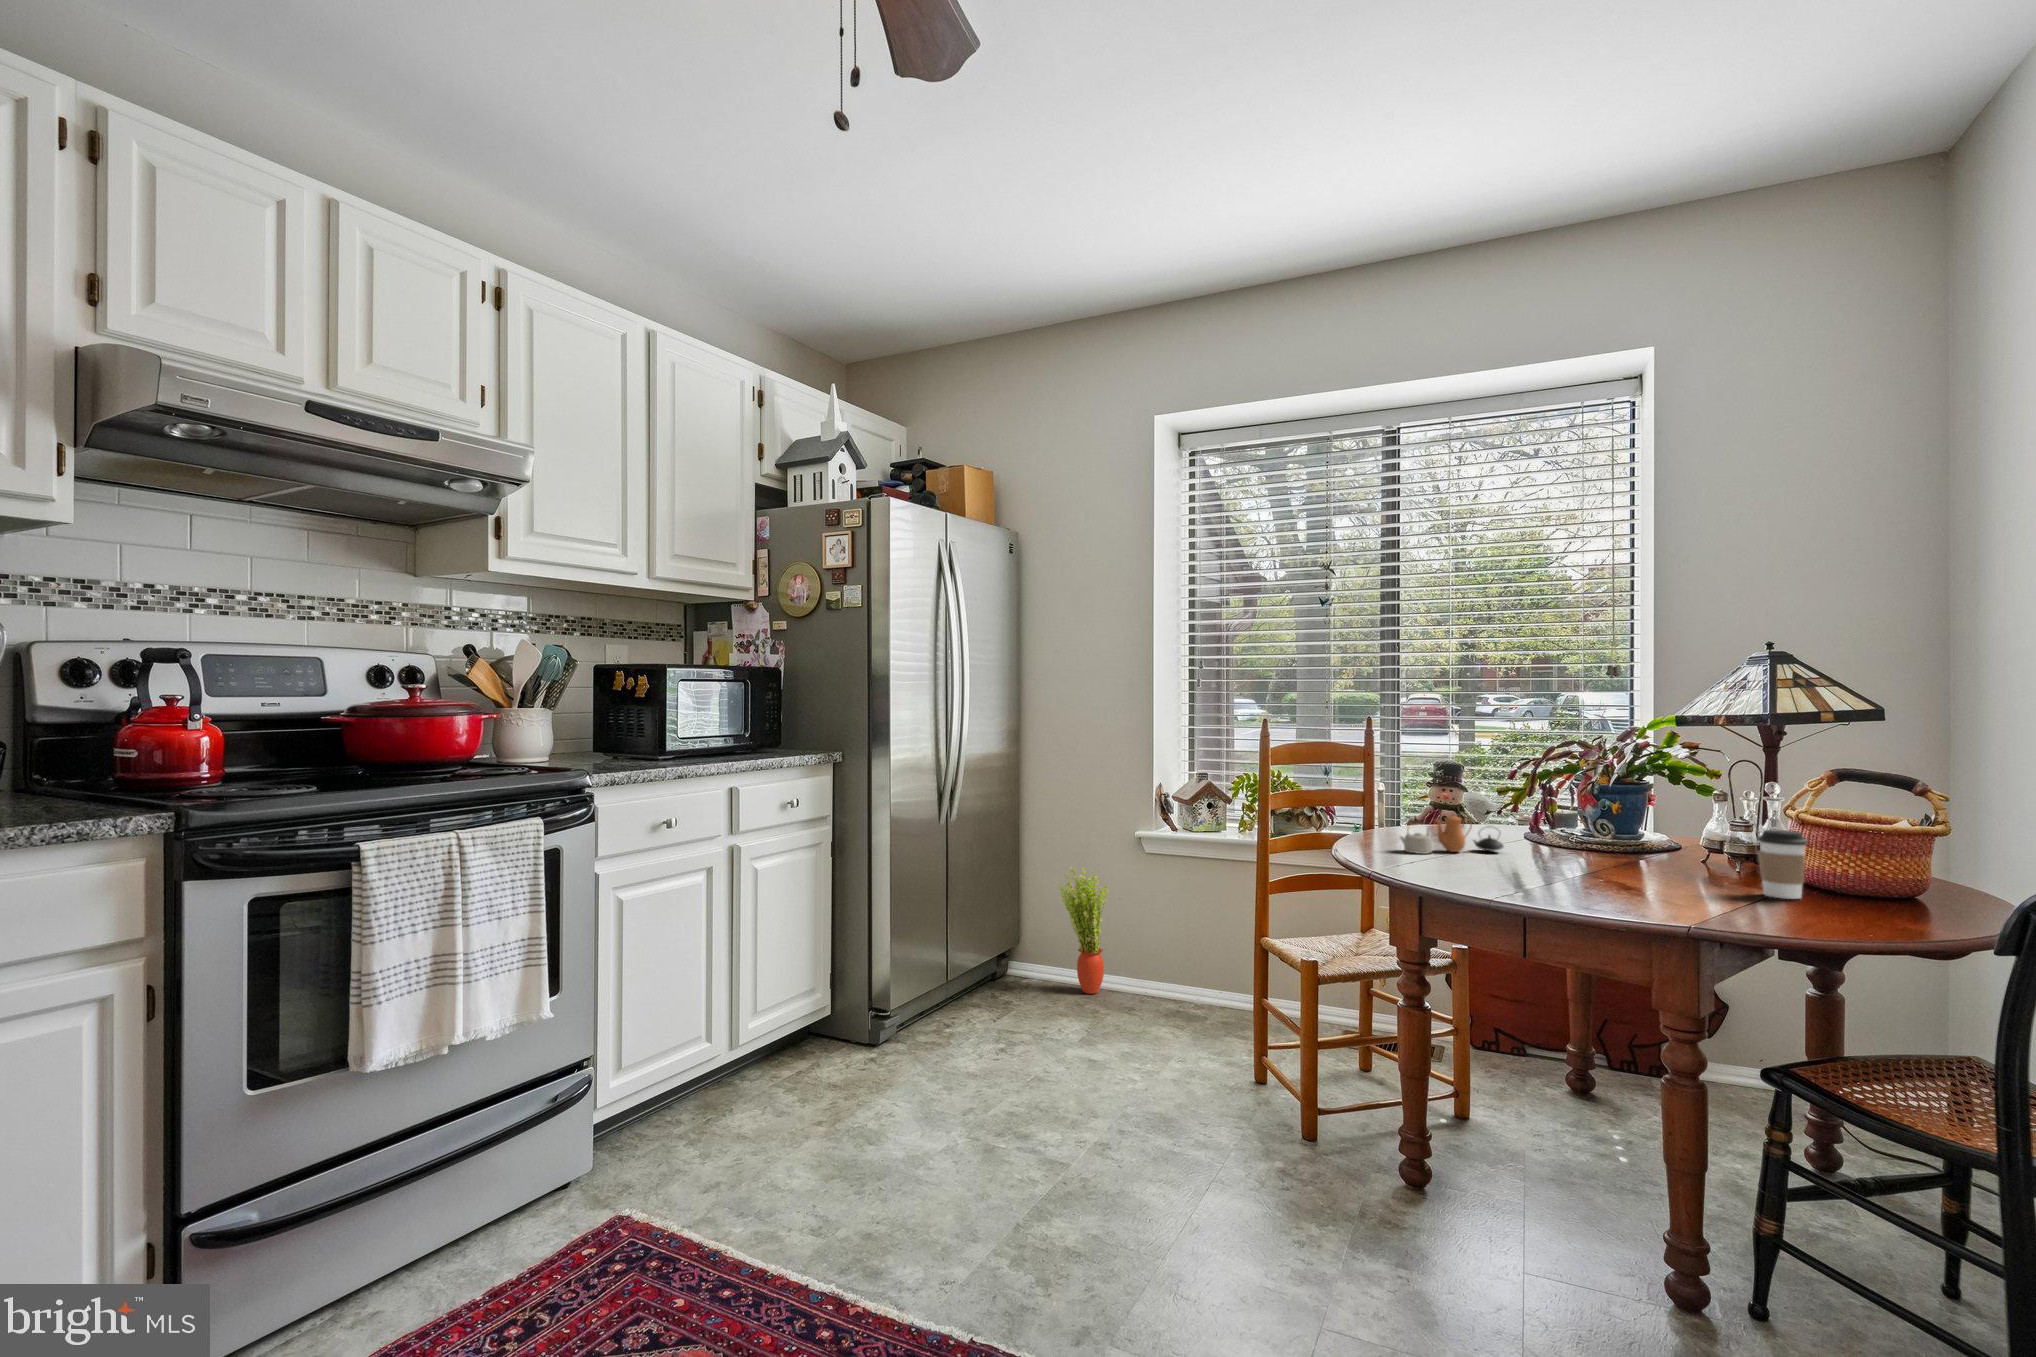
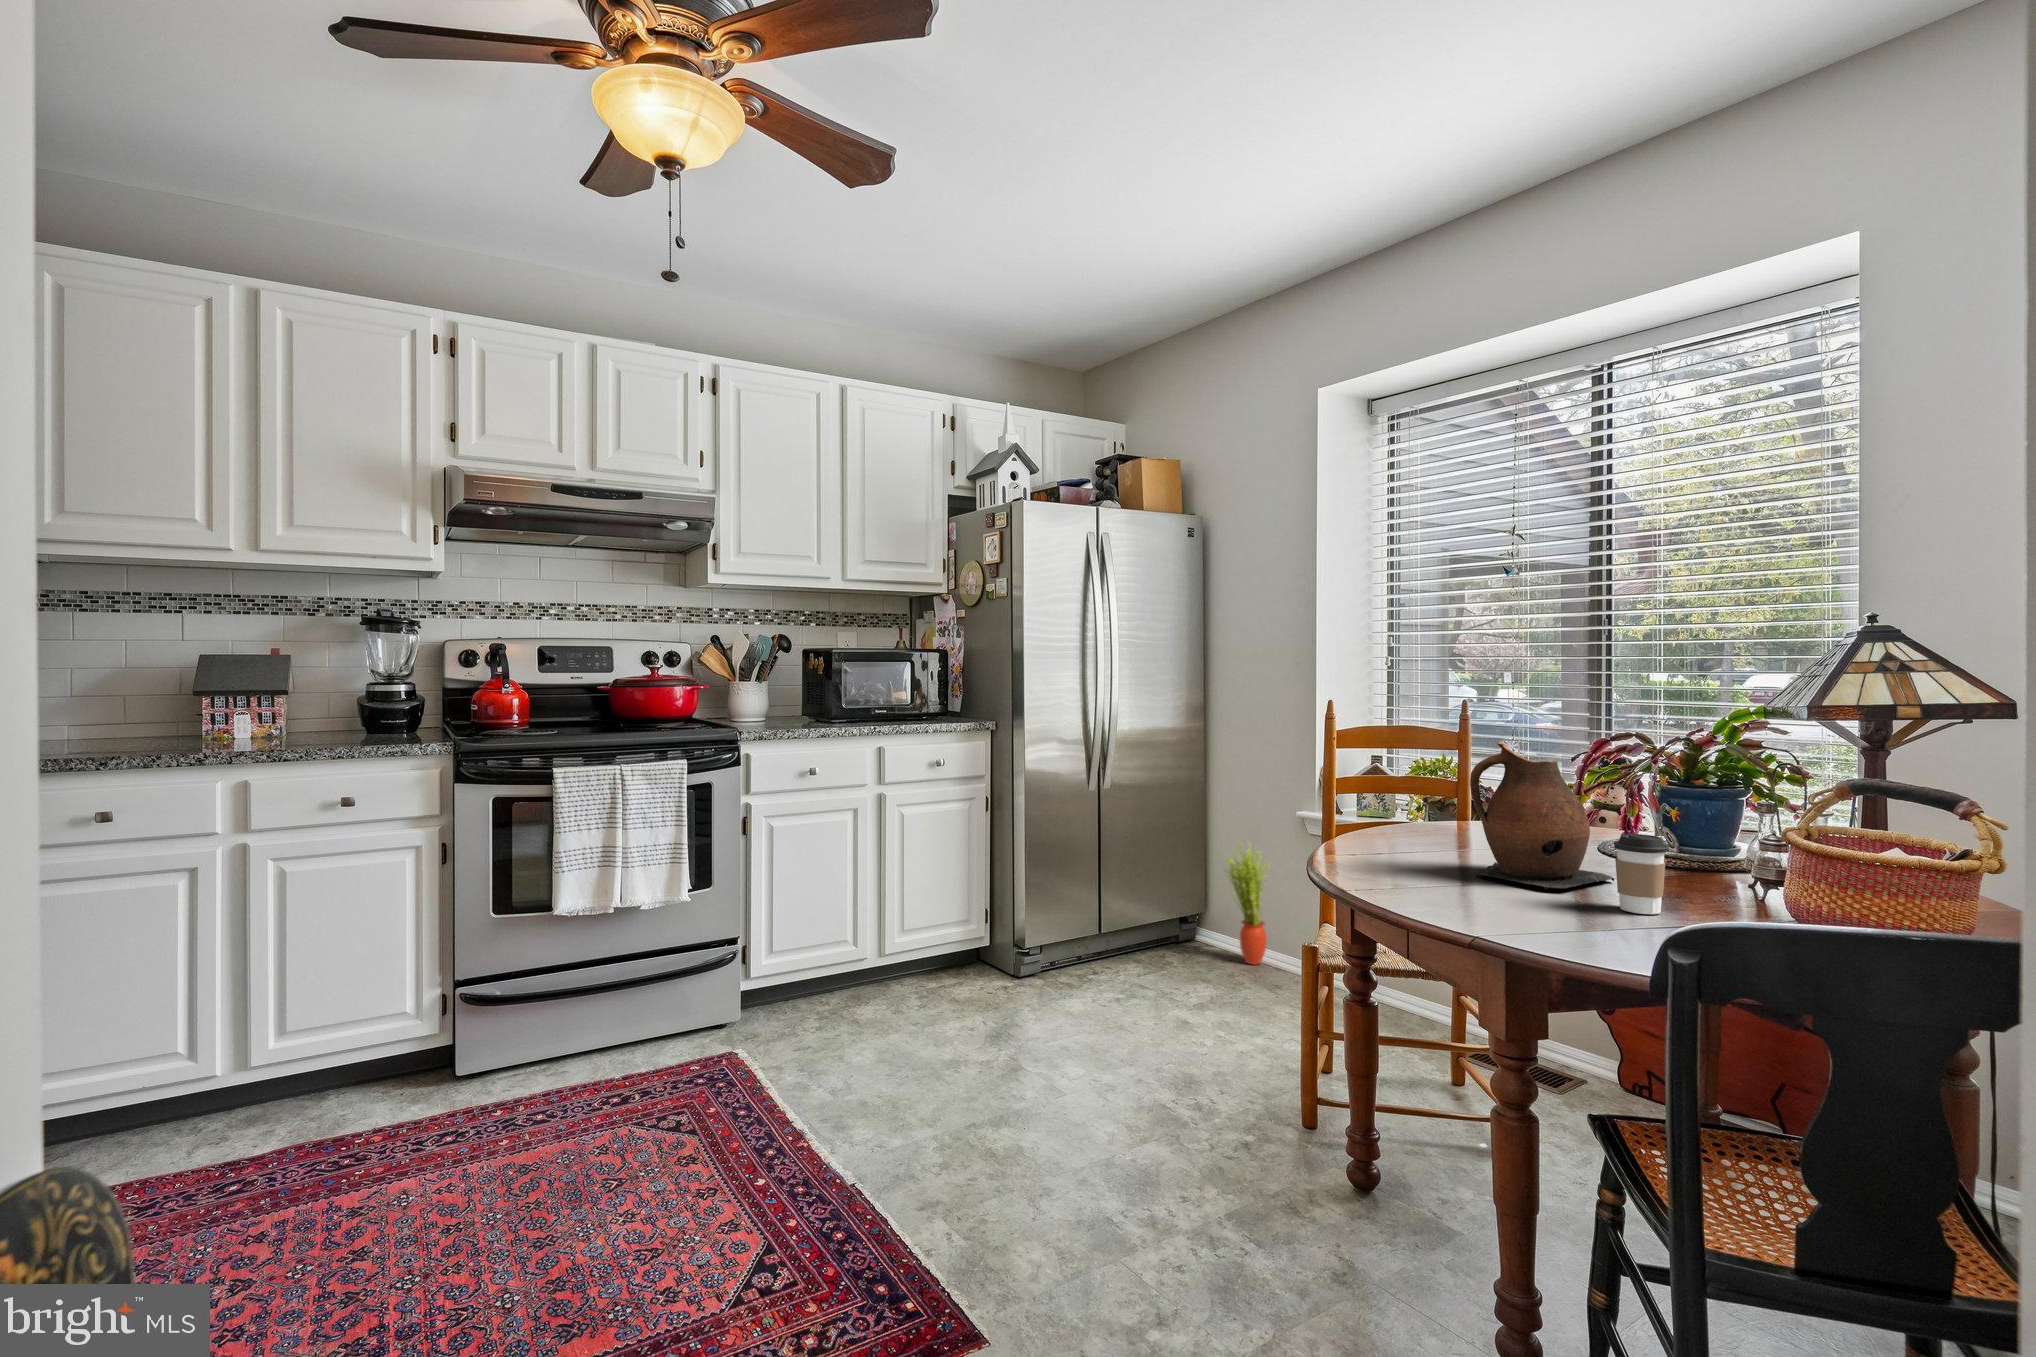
ceramic pitcher: none [1579,754,1698,886] -> present [1470,742,1614,890]
teapot: present [1400,813,1503,854] -> none [1355,799,1475,843]

